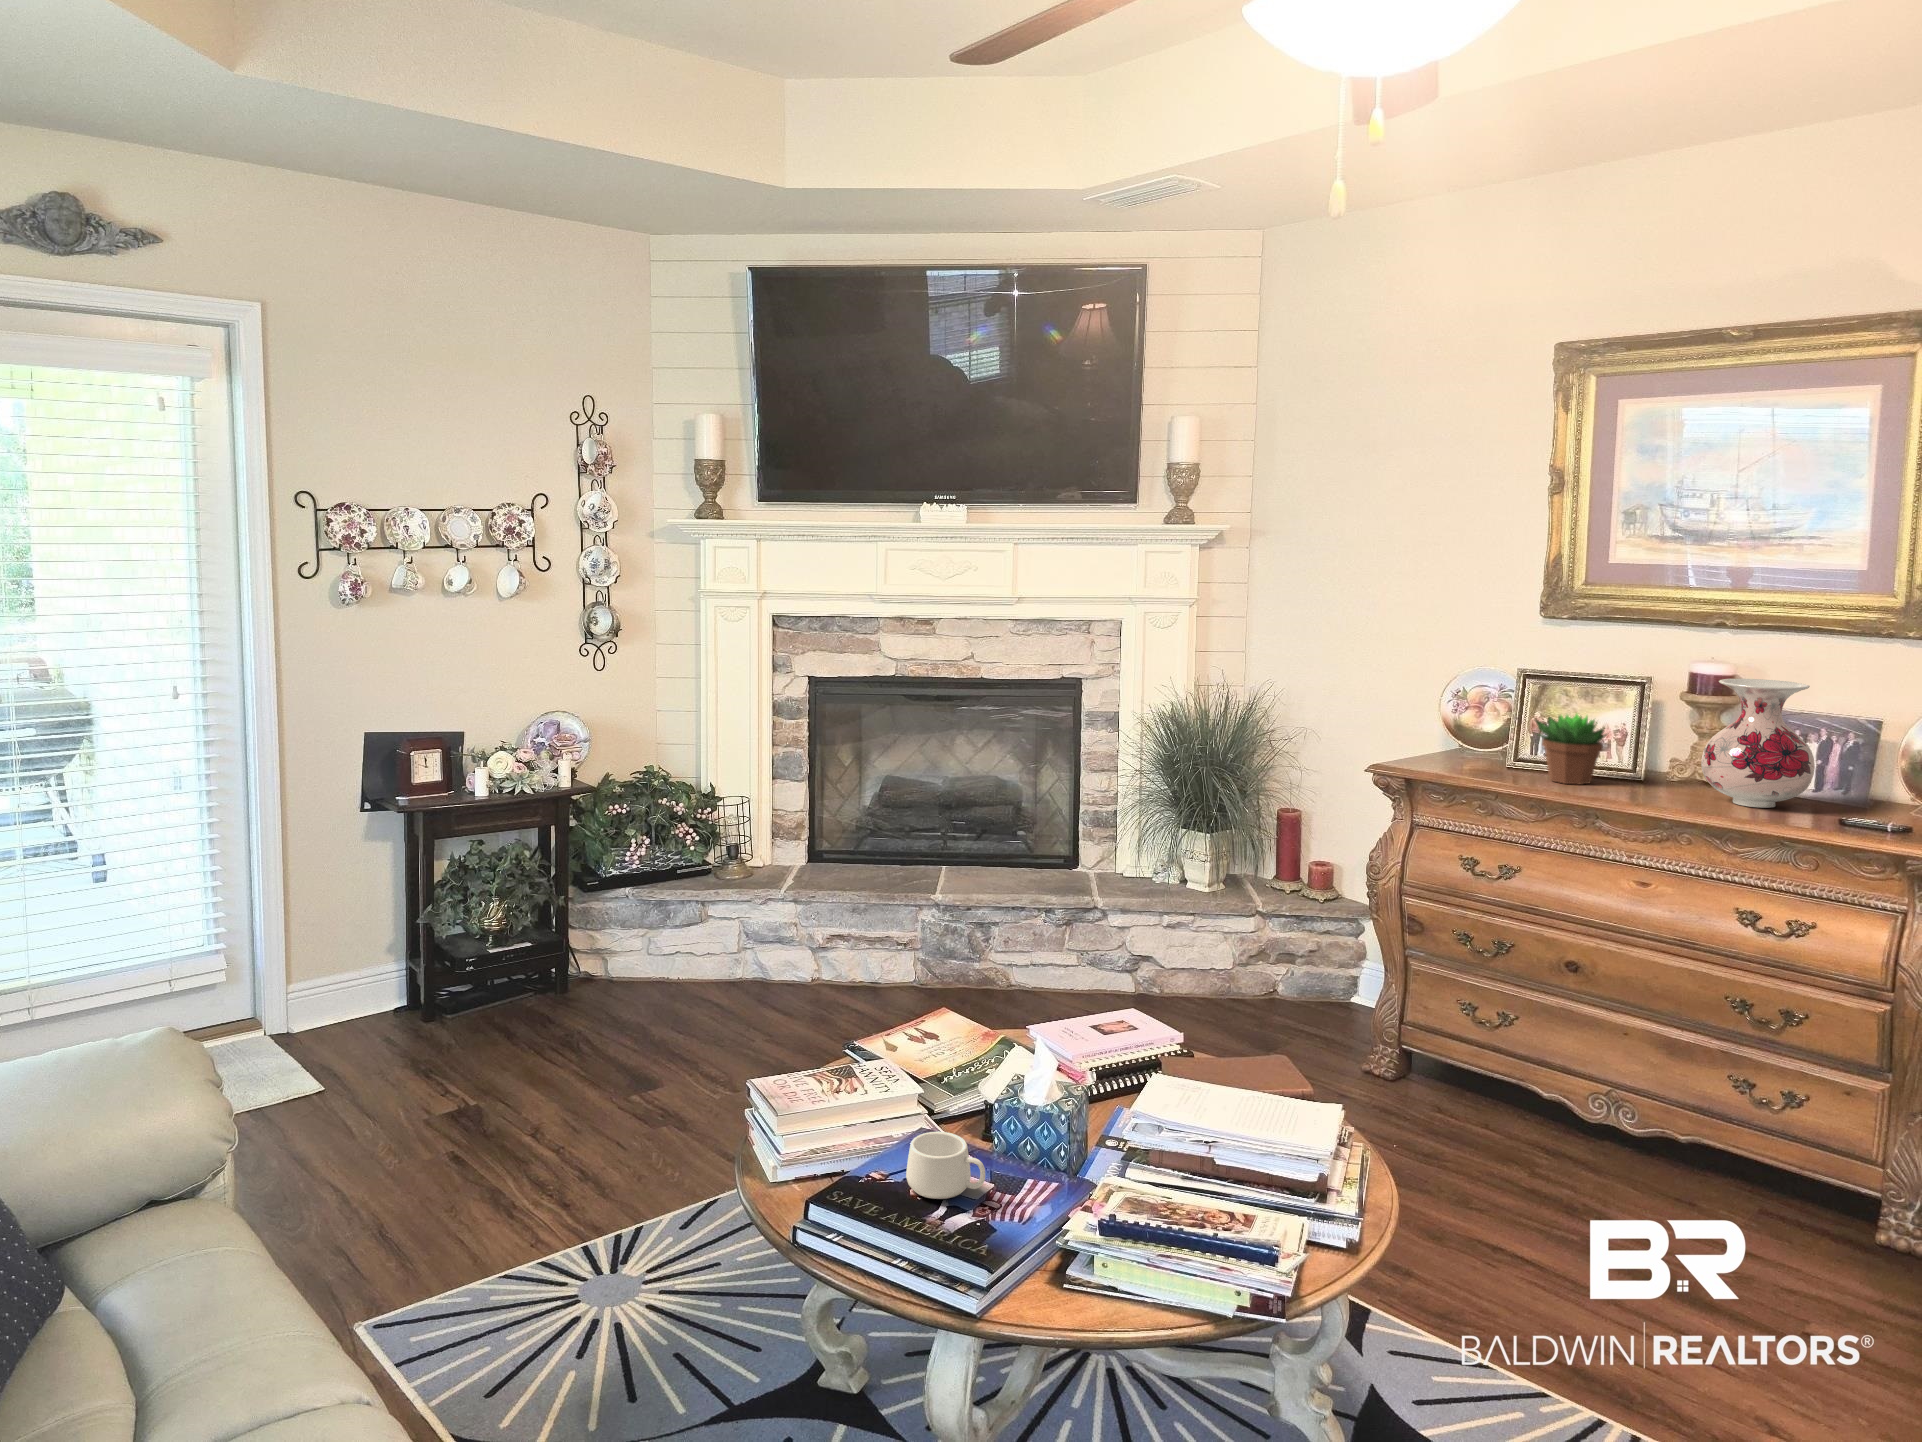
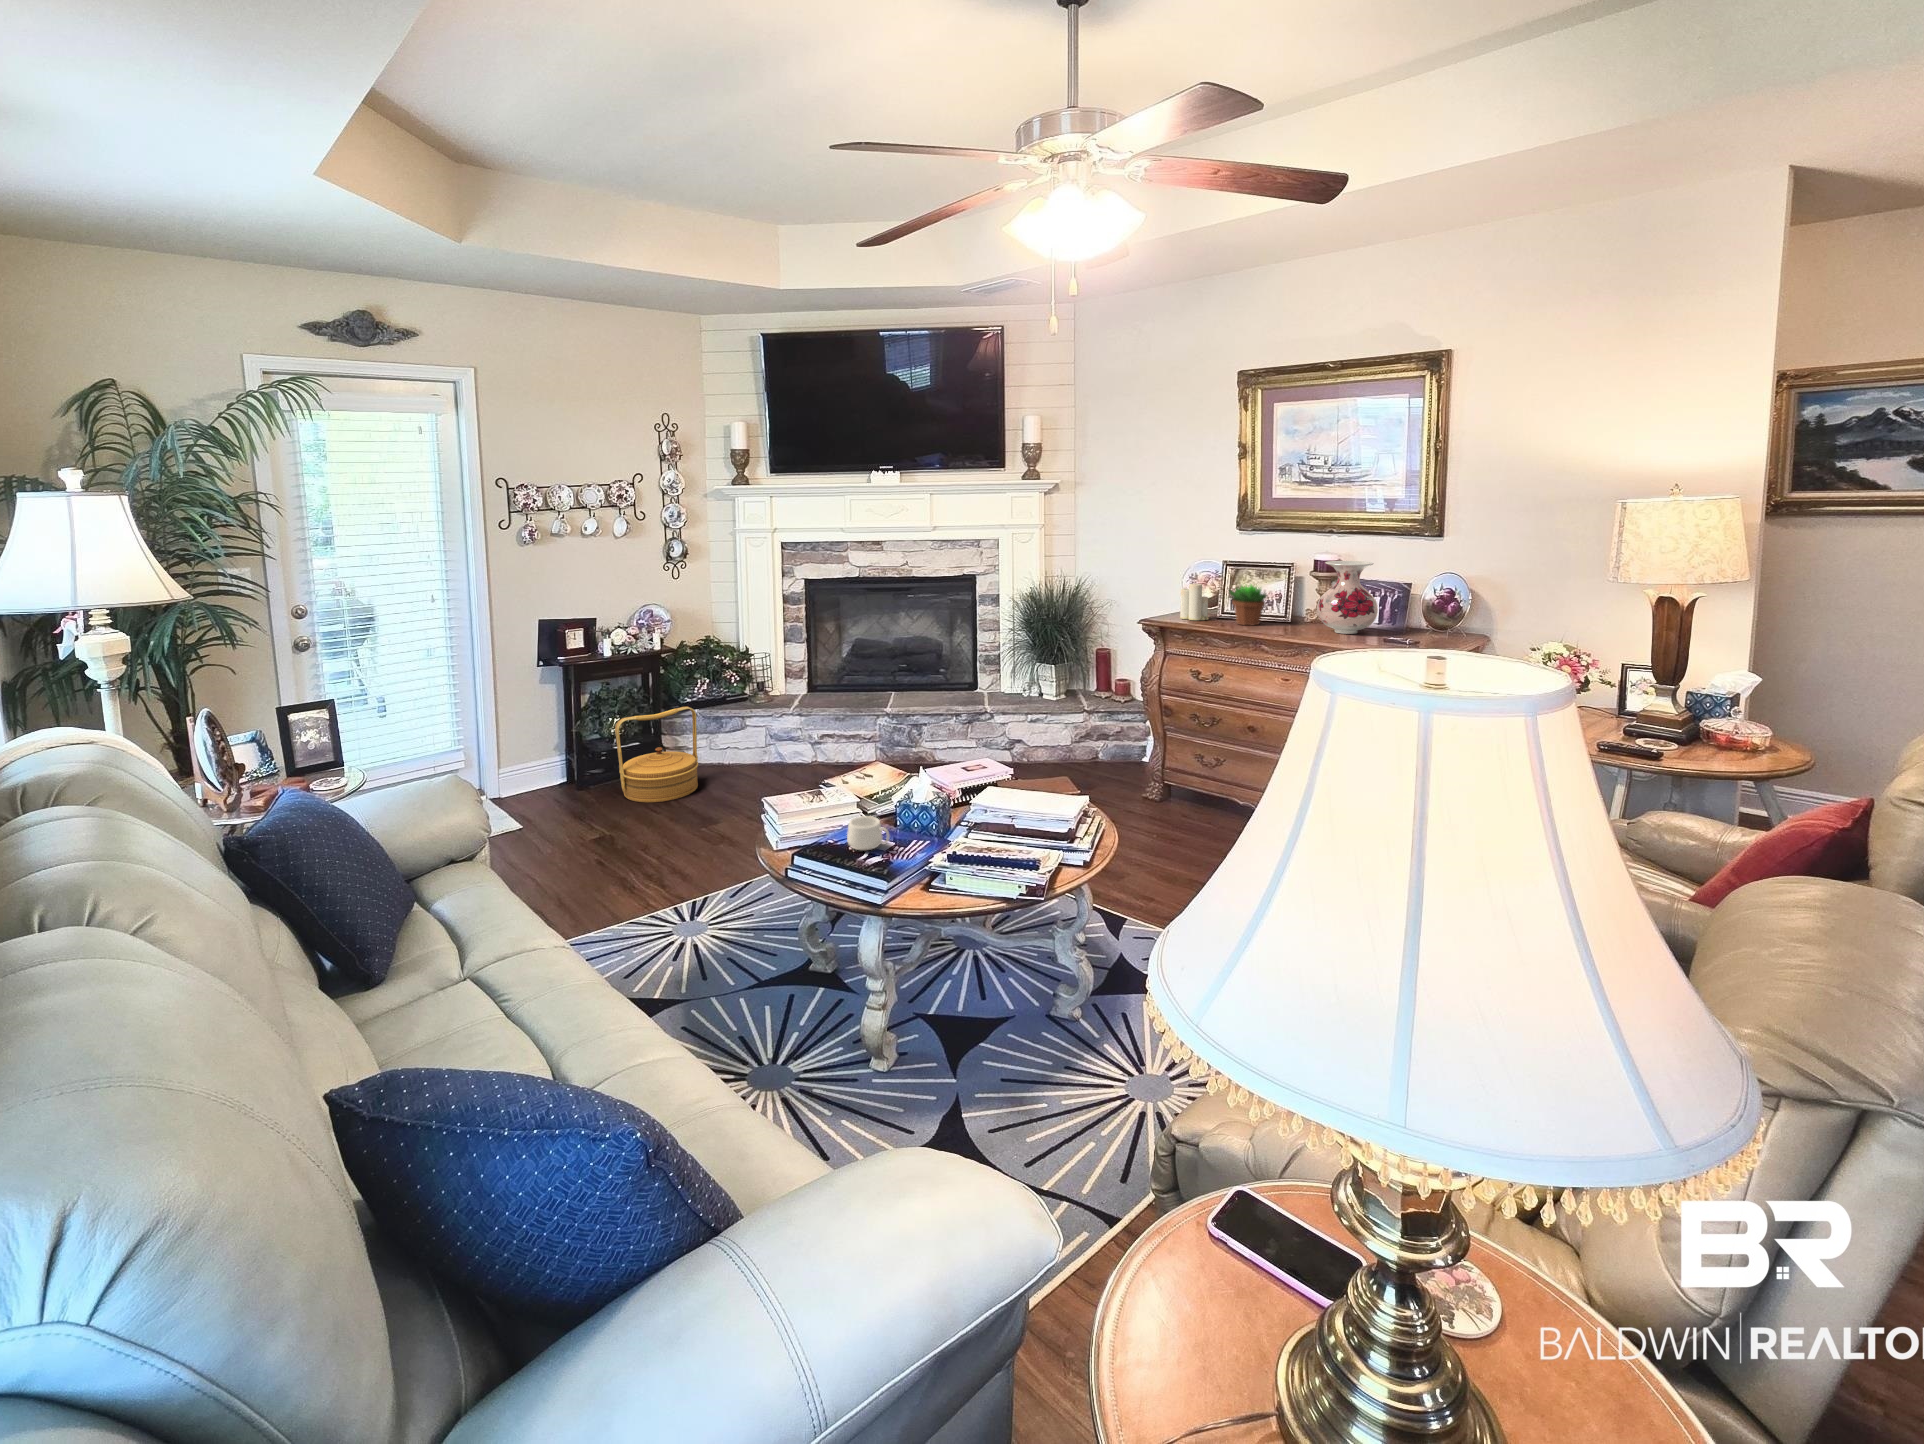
candle: none [1444,702,1497,771] -> present [1180,583,1209,620]
woven basket: none [488,883,621,1042] -> present [615,706,698,802]

